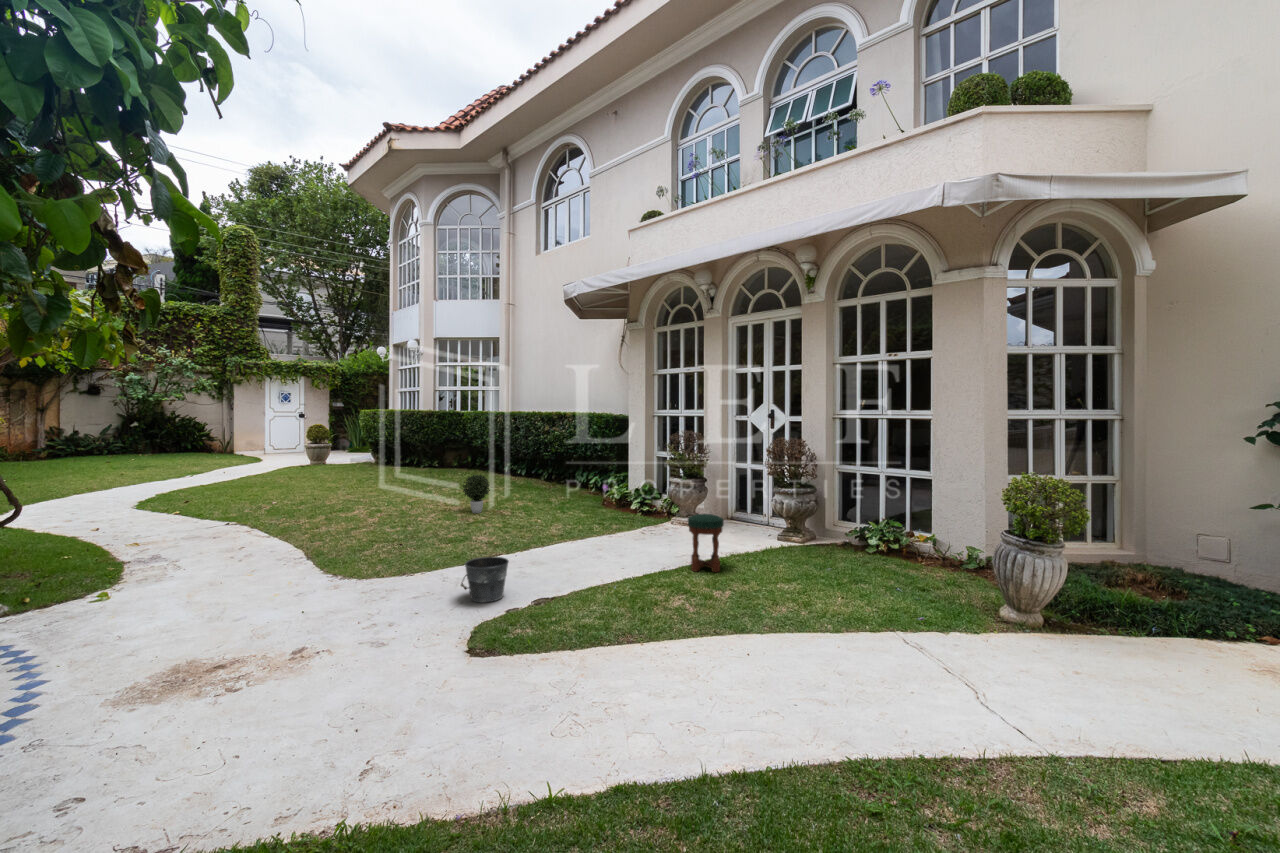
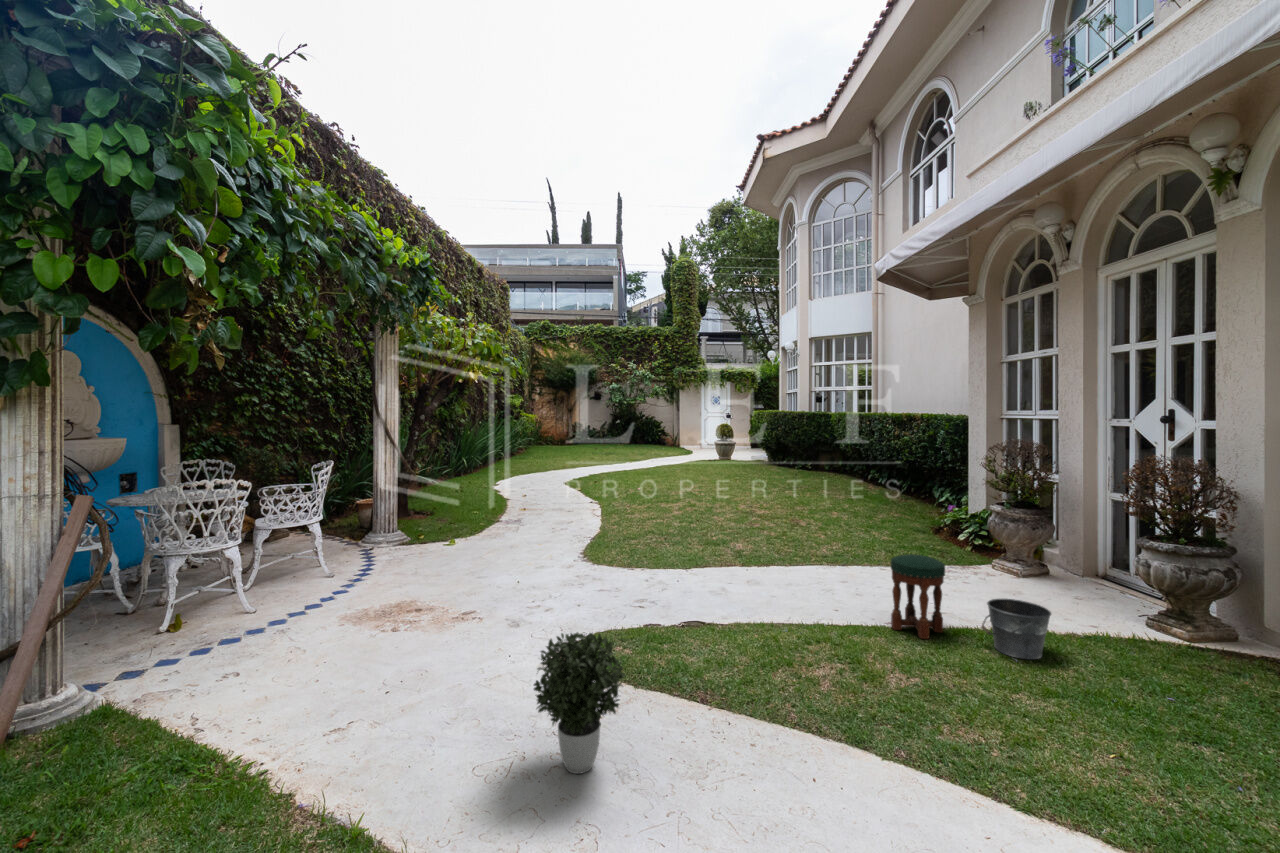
potted plant: present [463,475,490,513] -> present [534,632,626,774]
bucket: present [461,557,509,602] -> present [981,599,1051,659]

